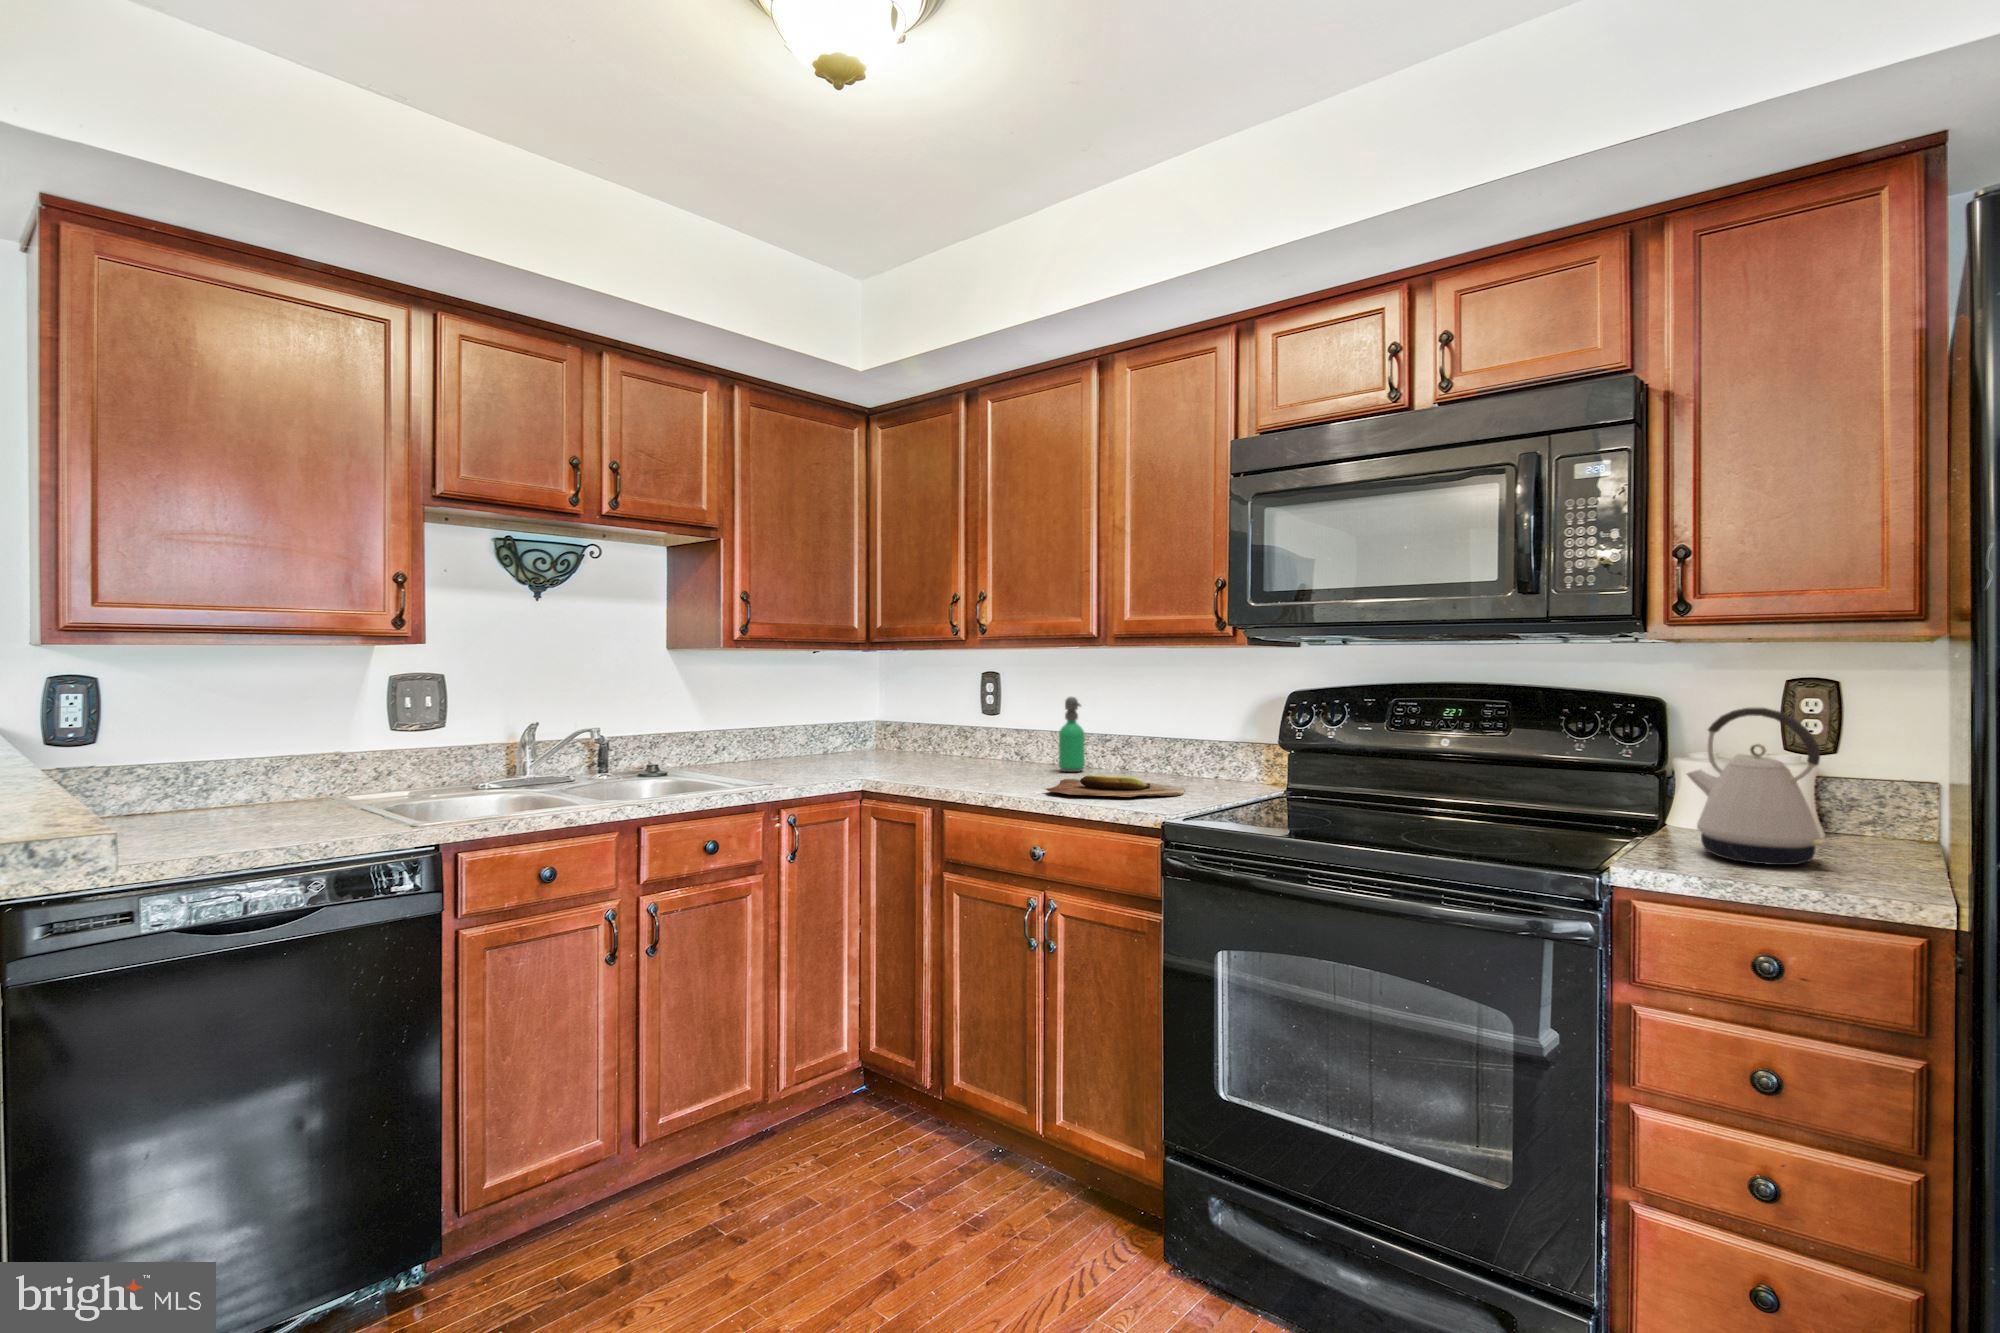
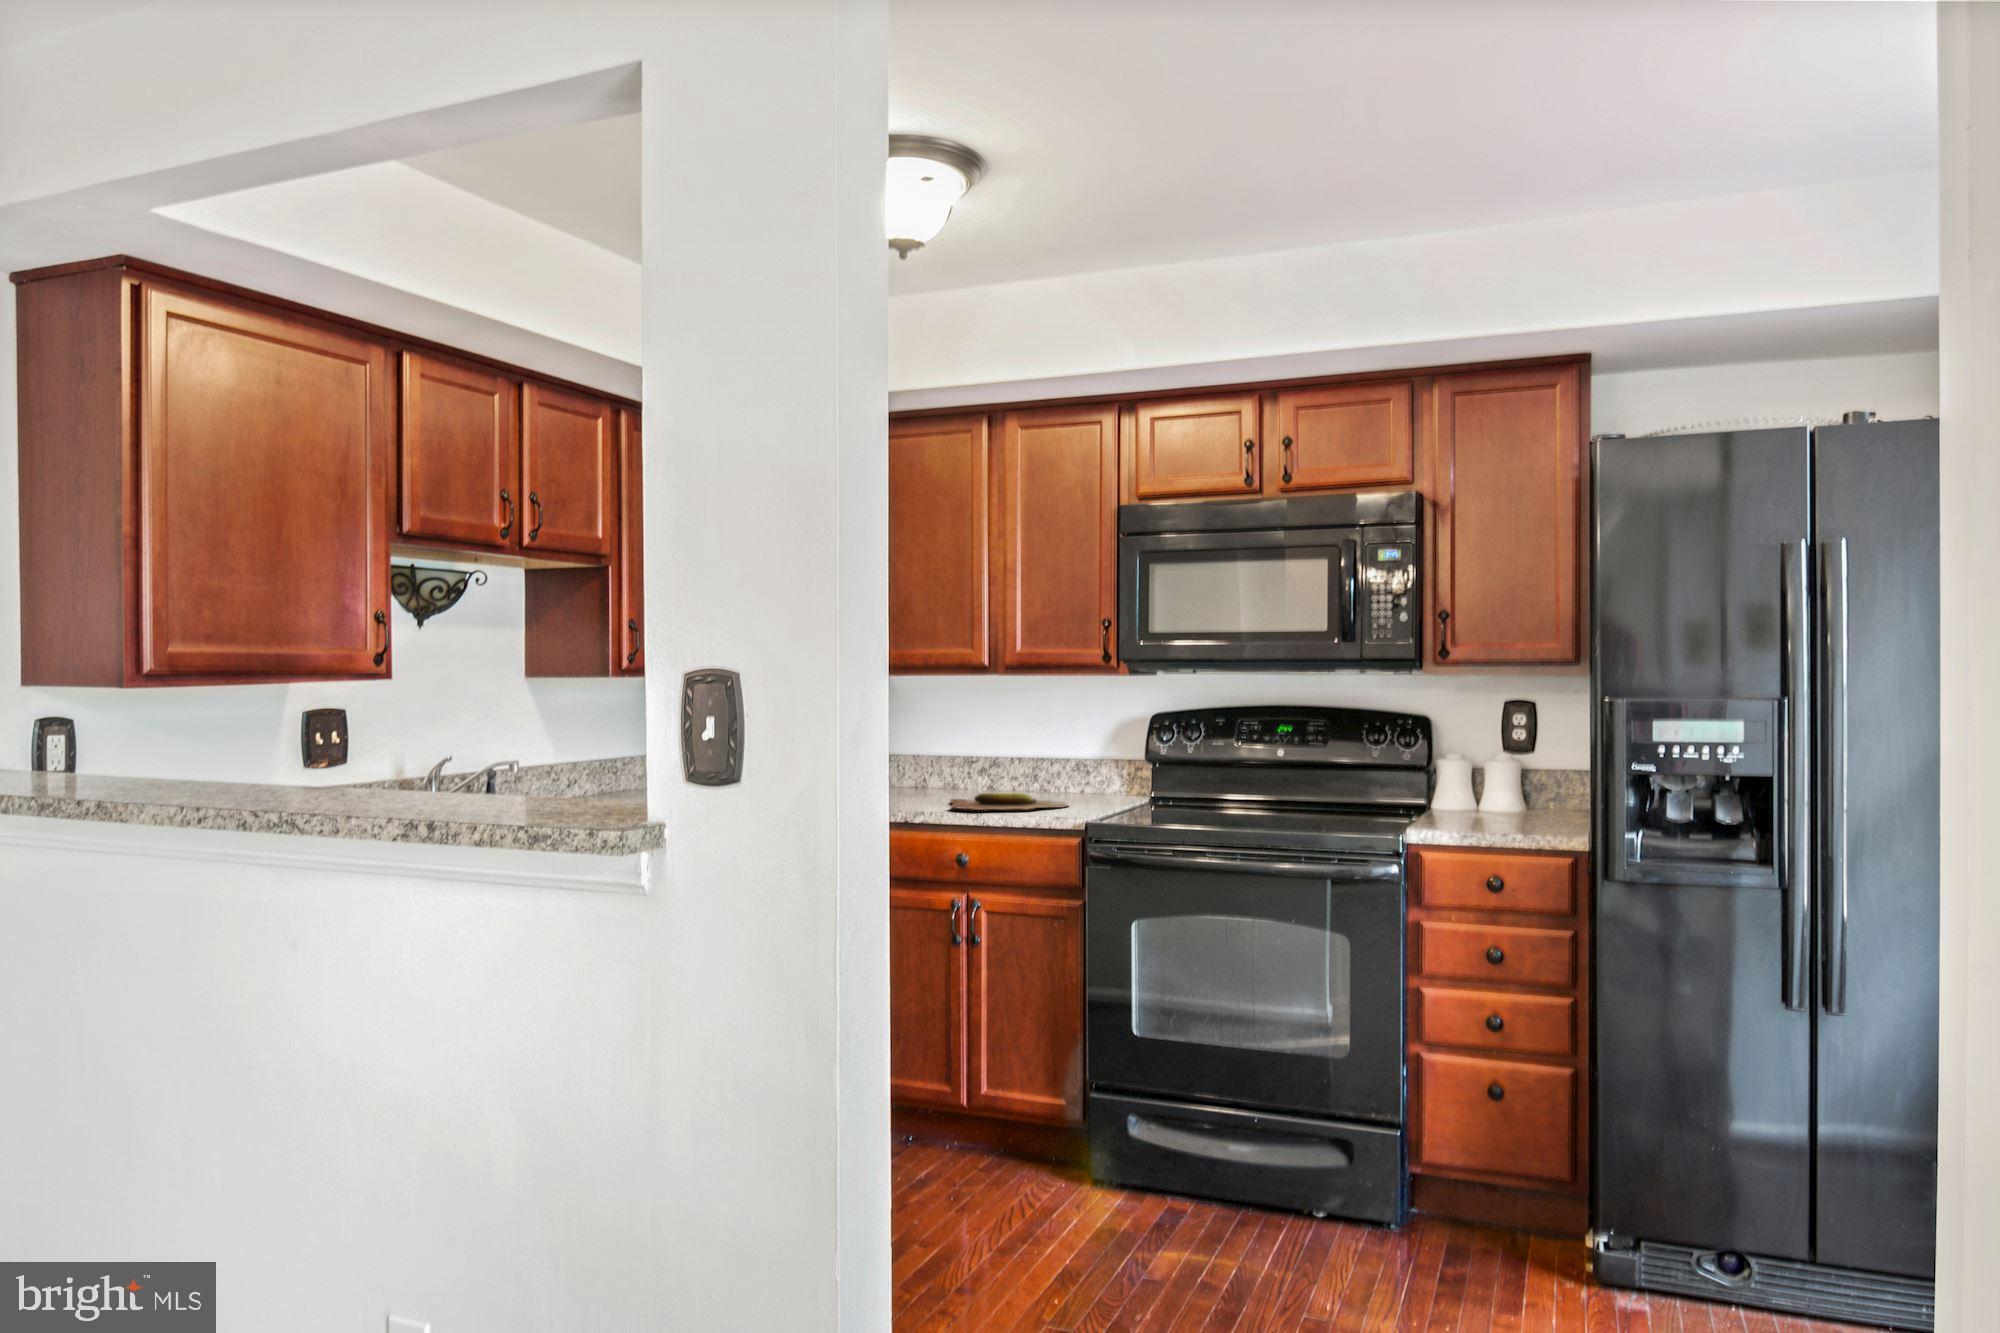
soap dispenser: present [1059,697,1085,772] -> none [930,721,955,794]
kettle: present [1687,708,1829,865] -> none [1446,722,1527,826]

